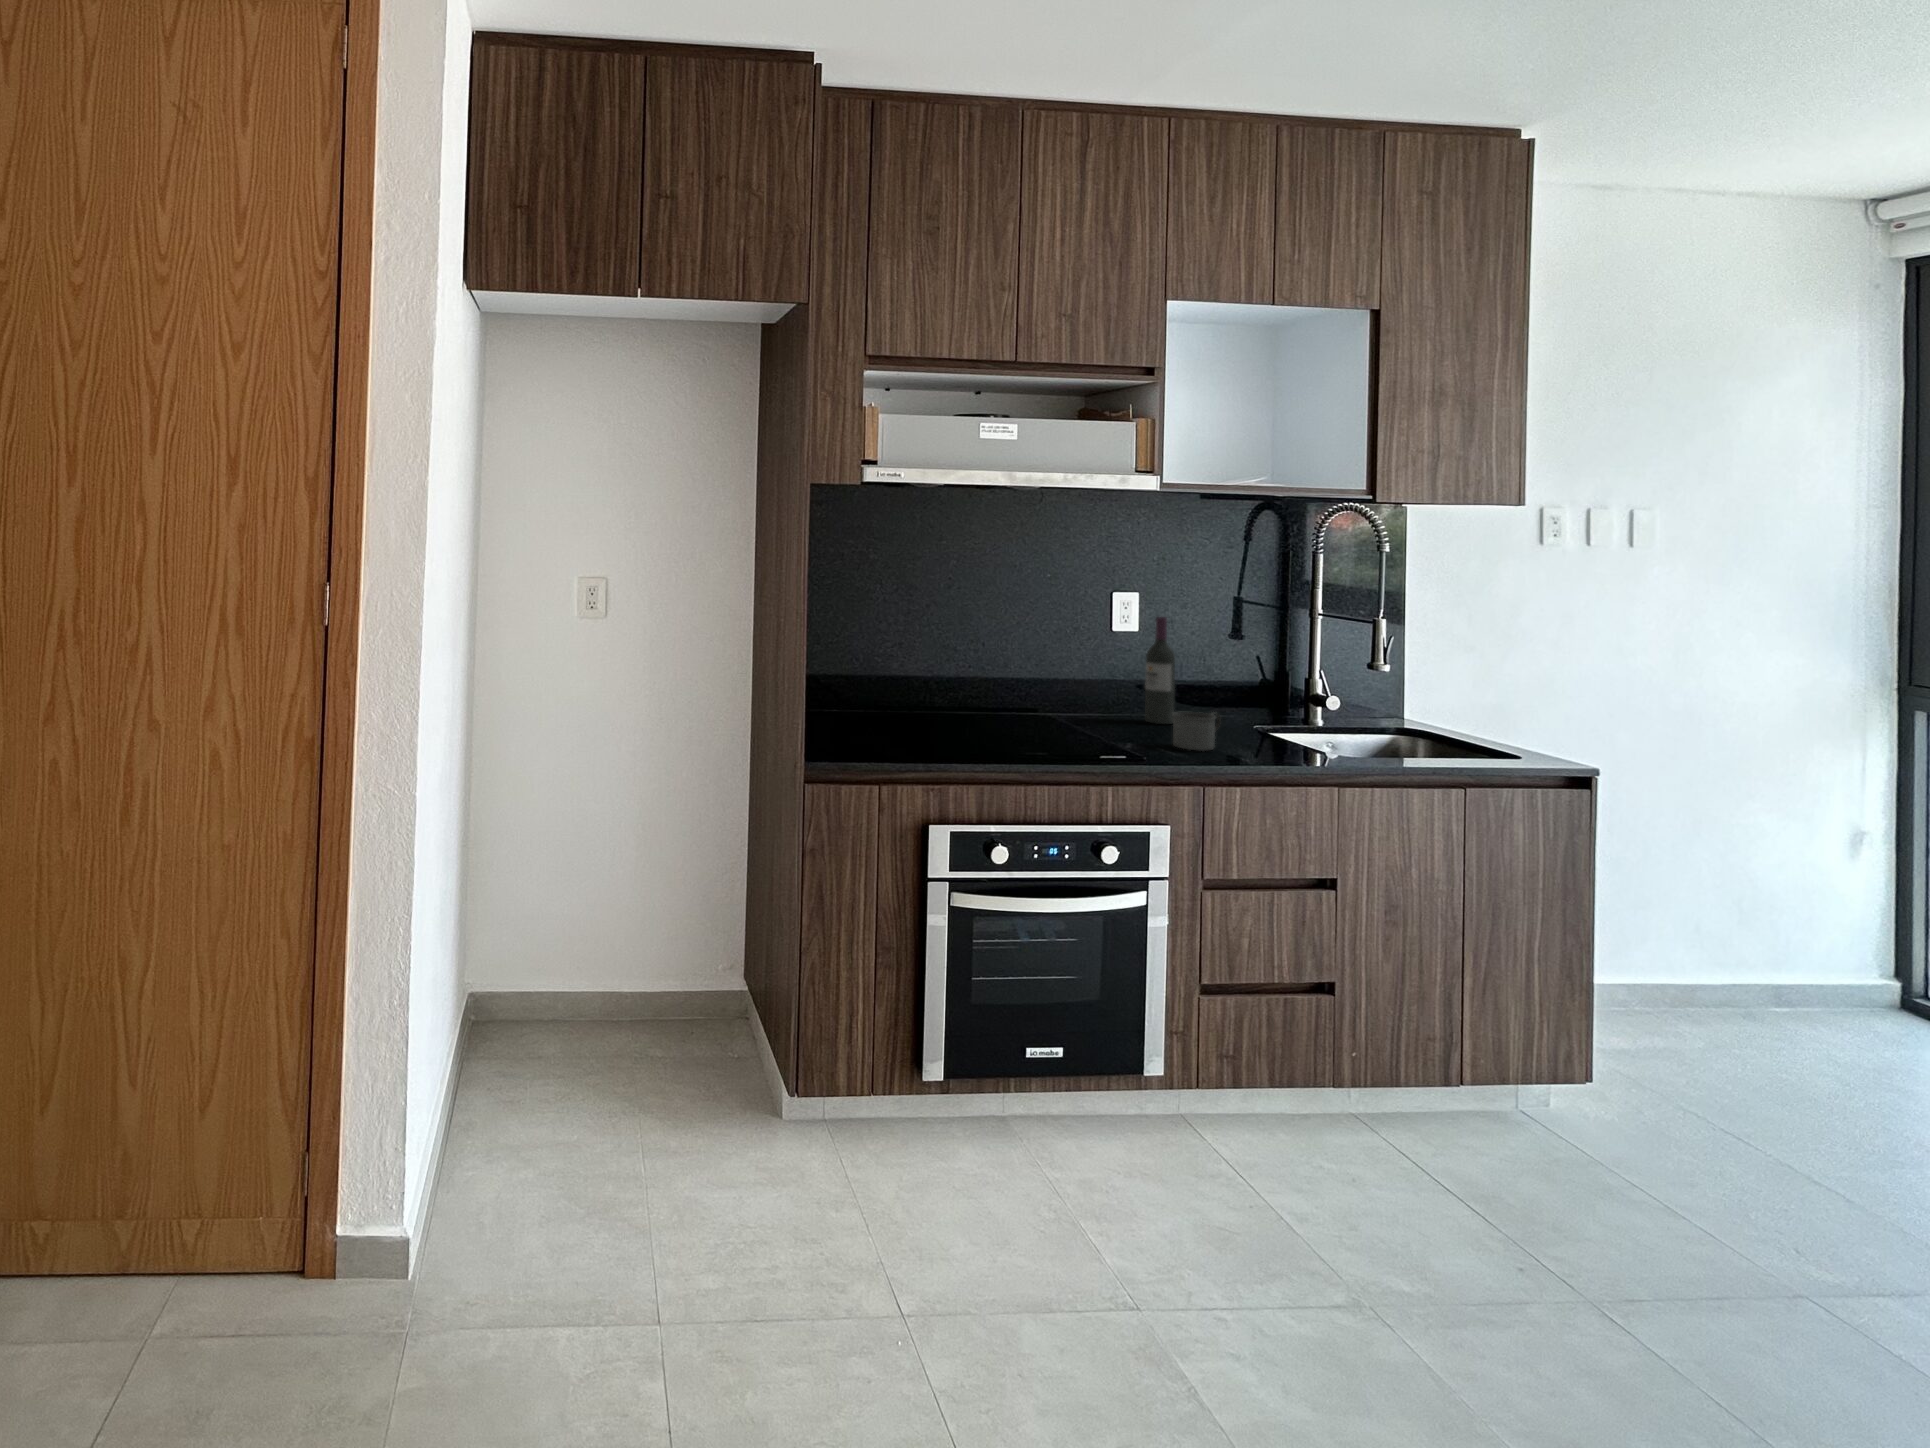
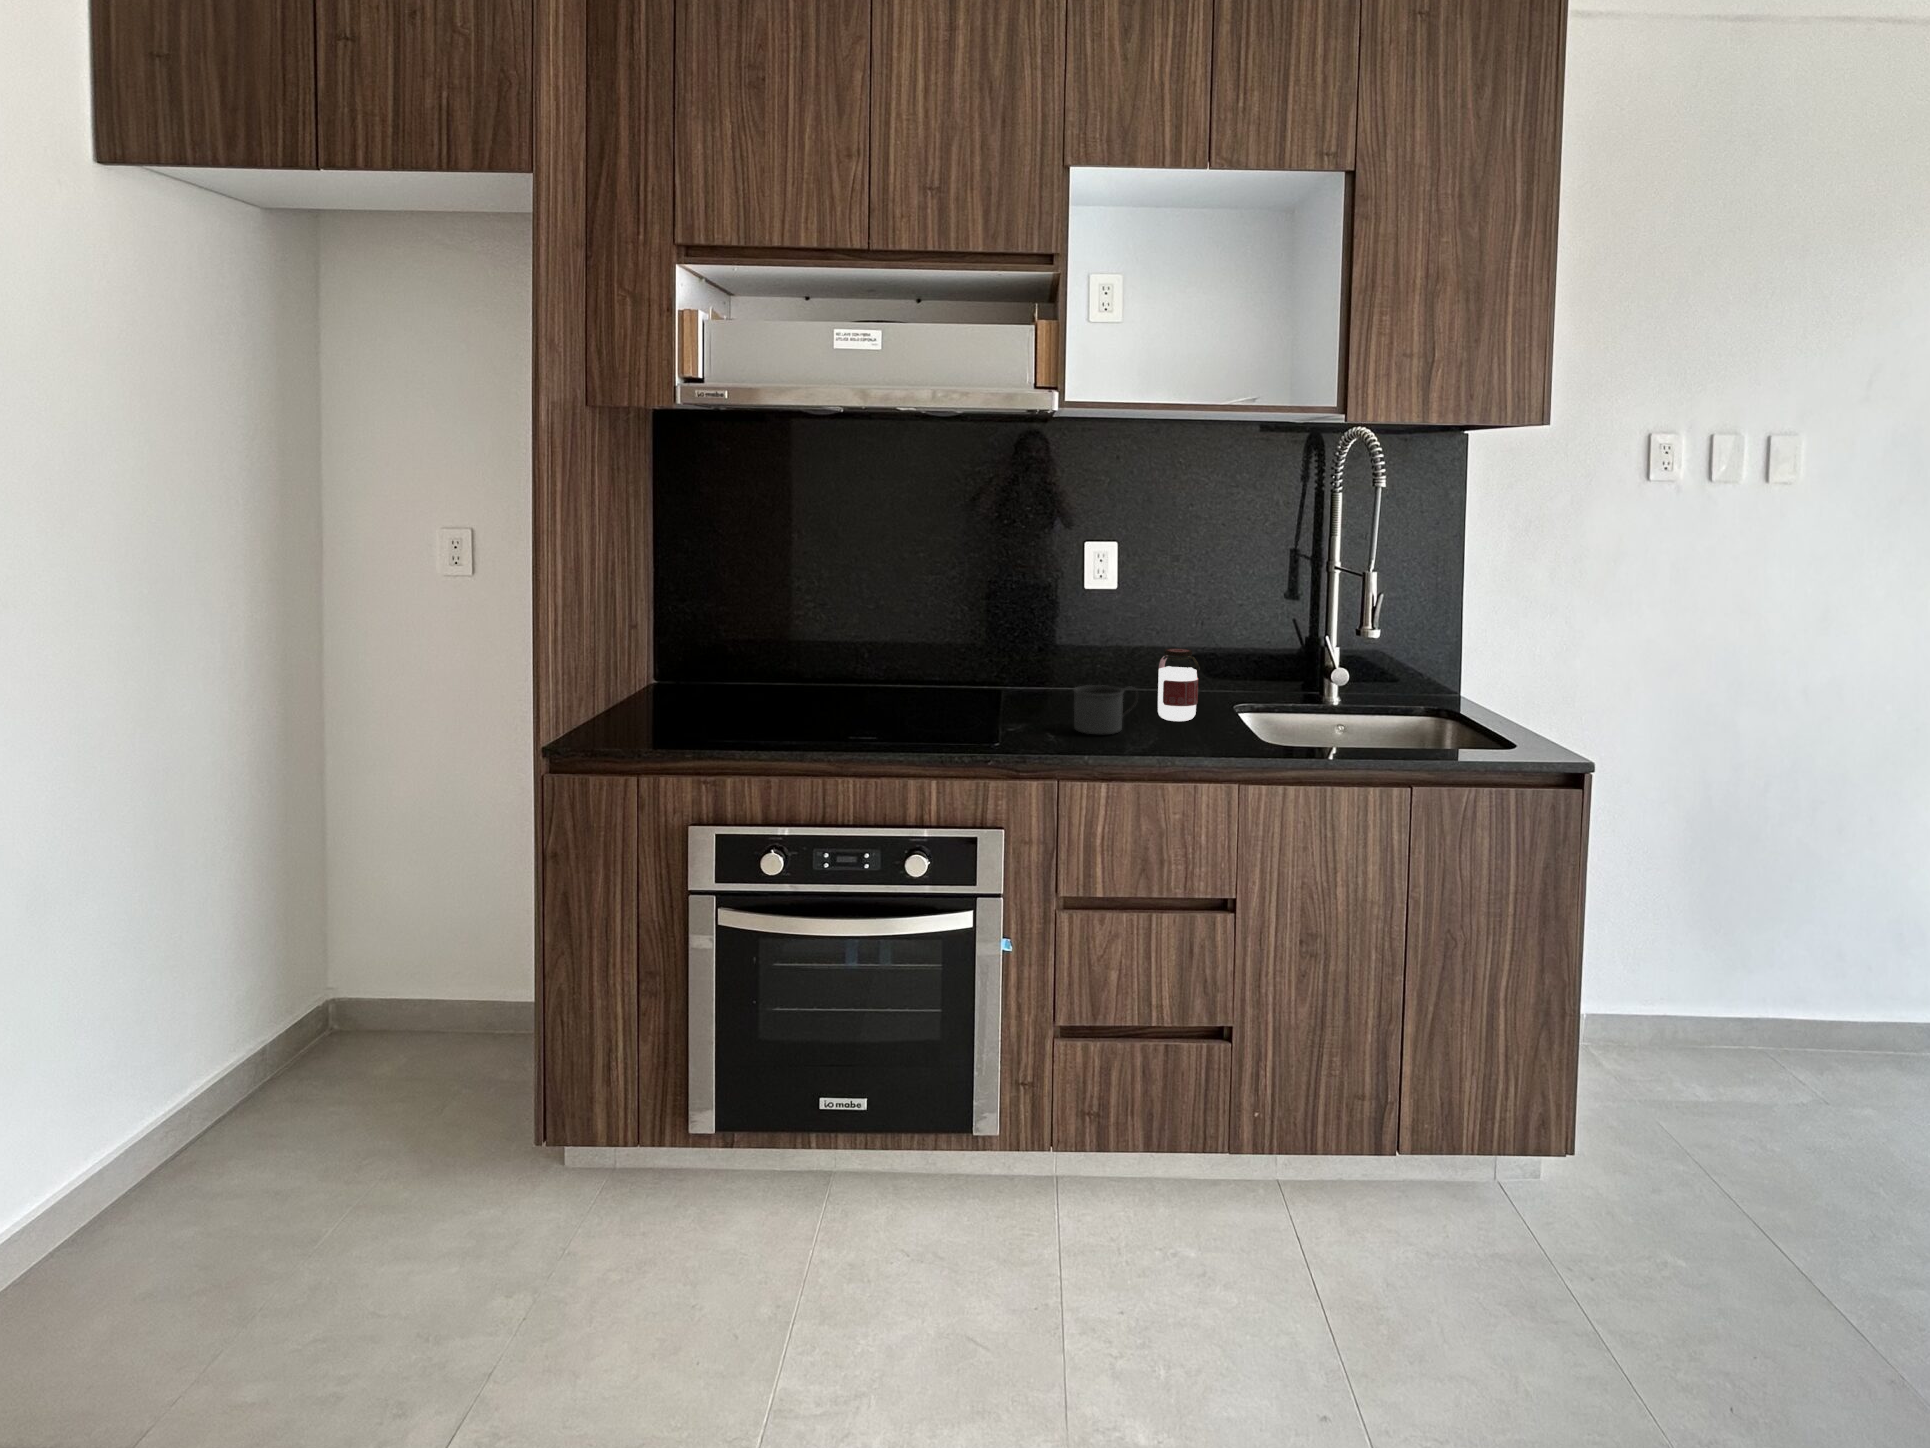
wine bottle: present [1145,617,1175,724] -> none [1108,568,1143,699]
jar: none [1217,682,1256,741] -> present [1158,648,1200,721]

